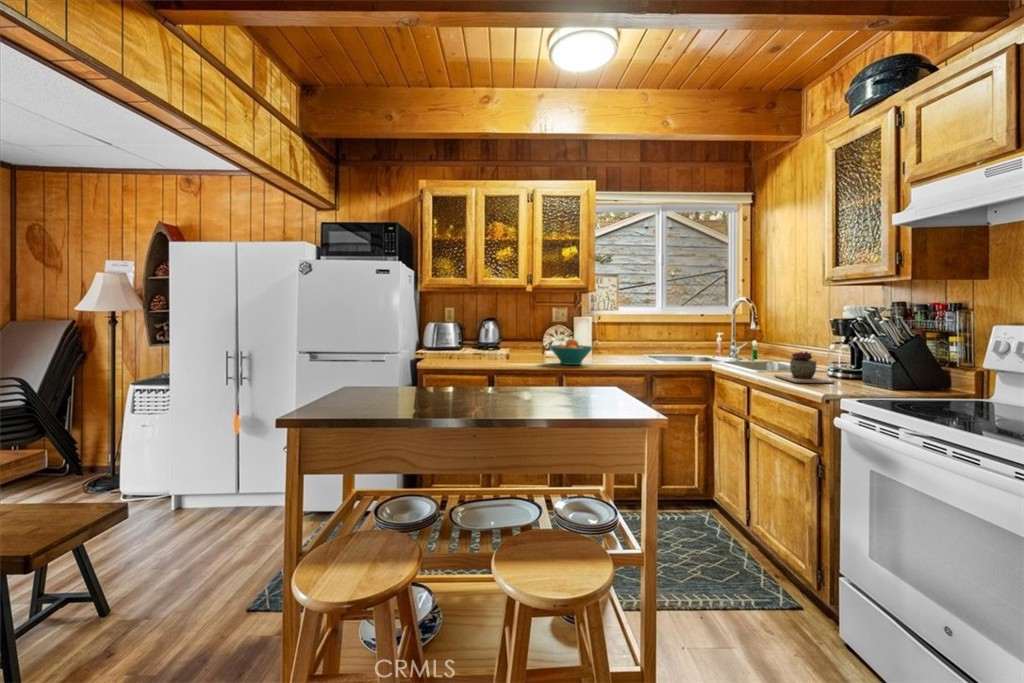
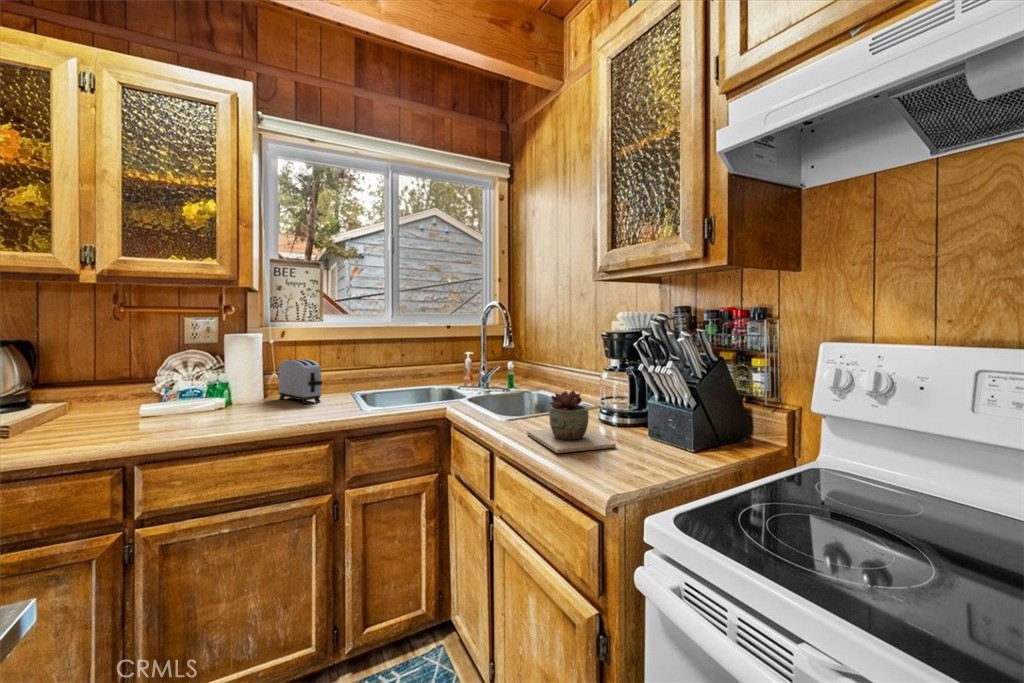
toaster: none [598,335,630,361] -> present [277,359,322,404]
fruit bowl: present [549,339,593,365] -> none [117,374,228,429]

